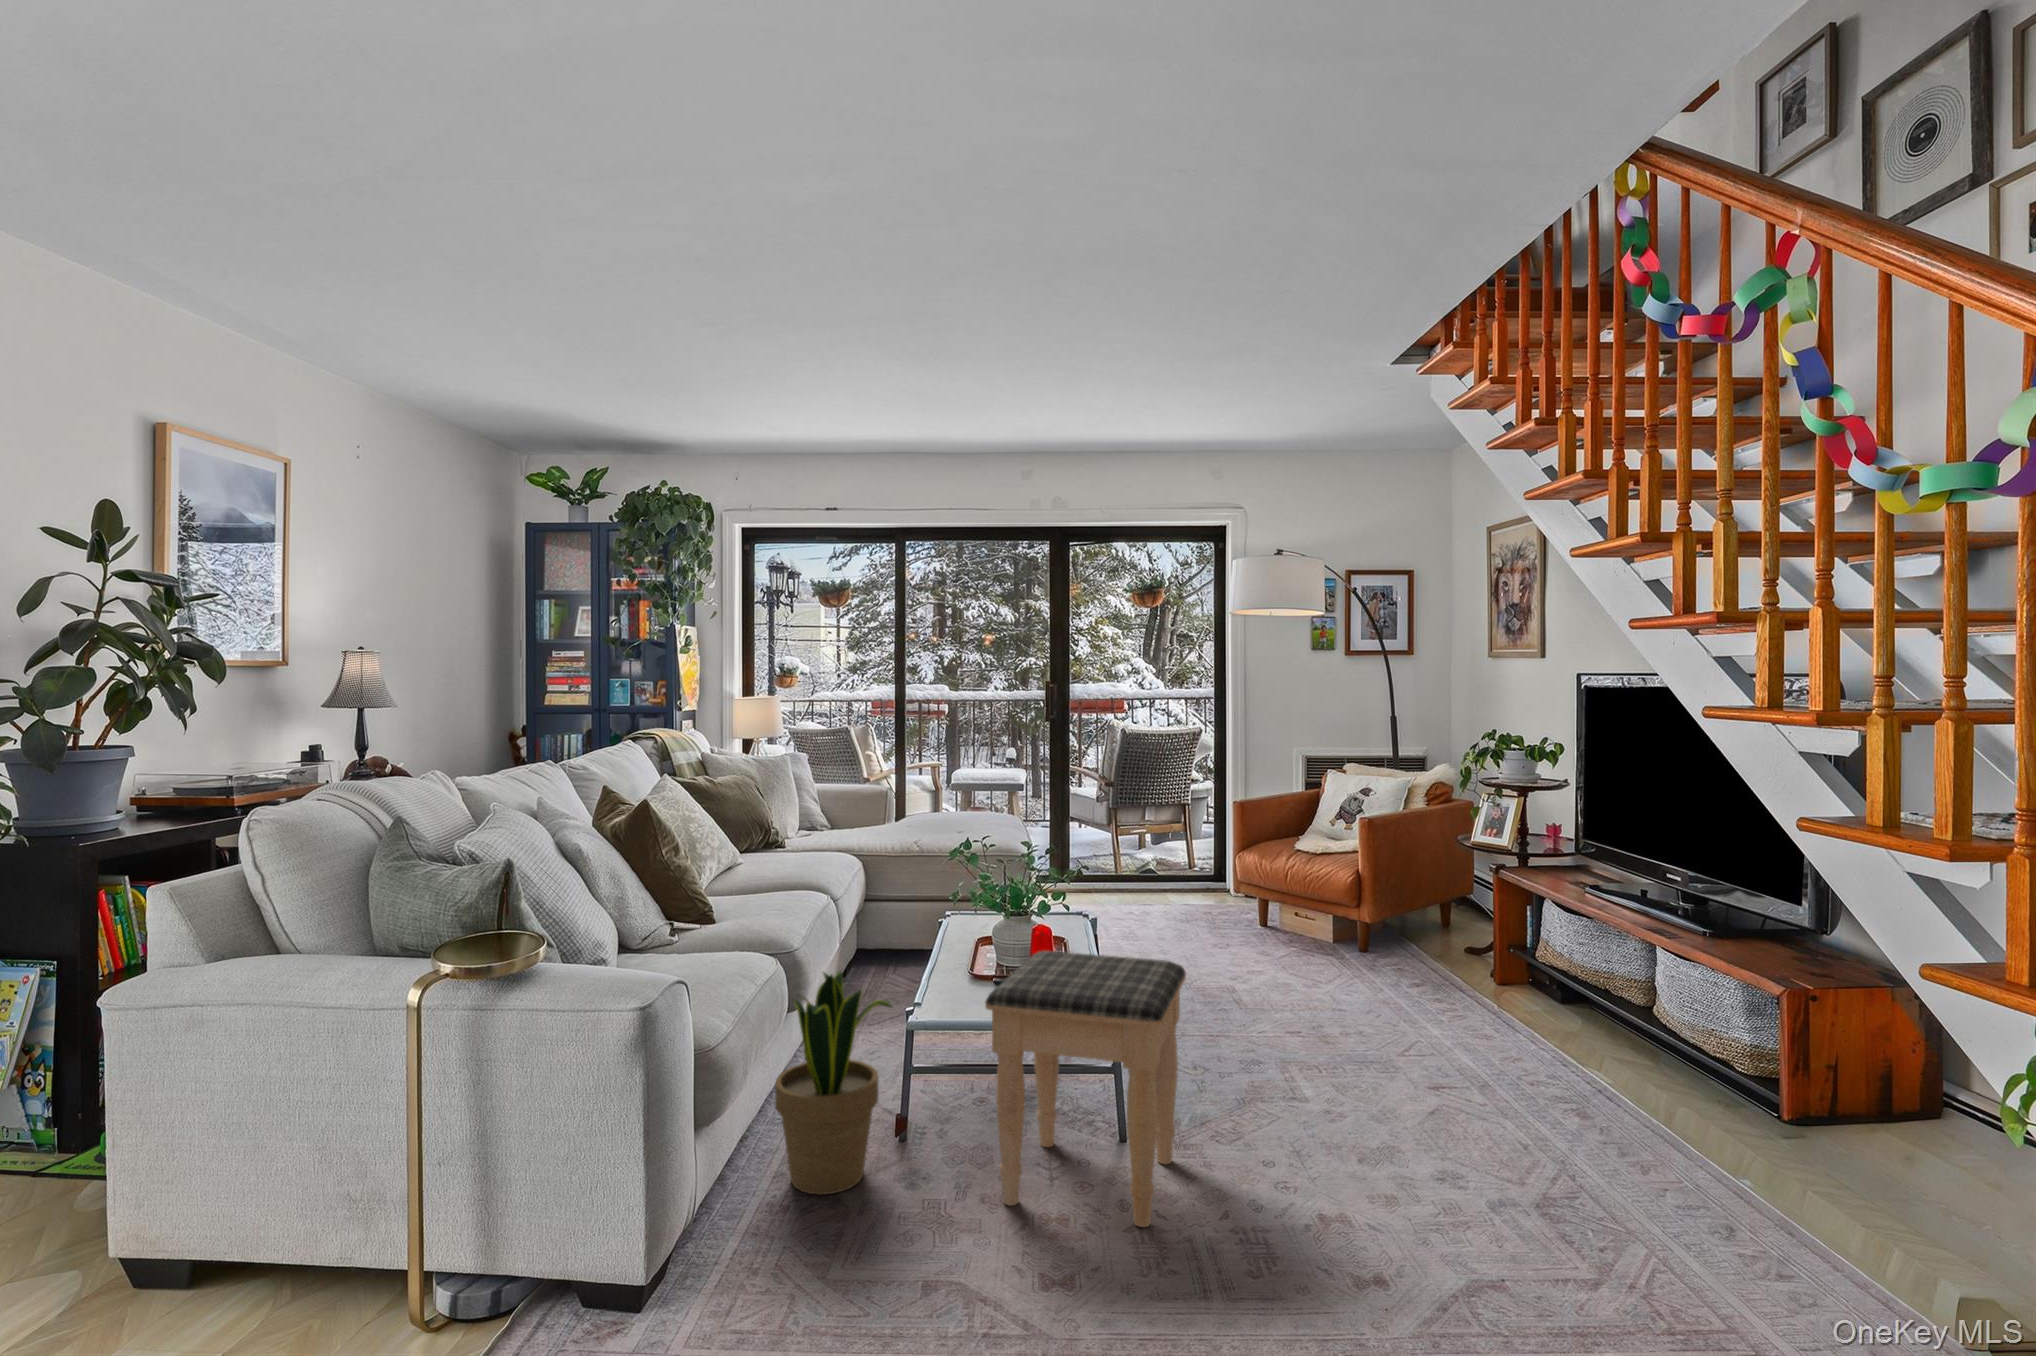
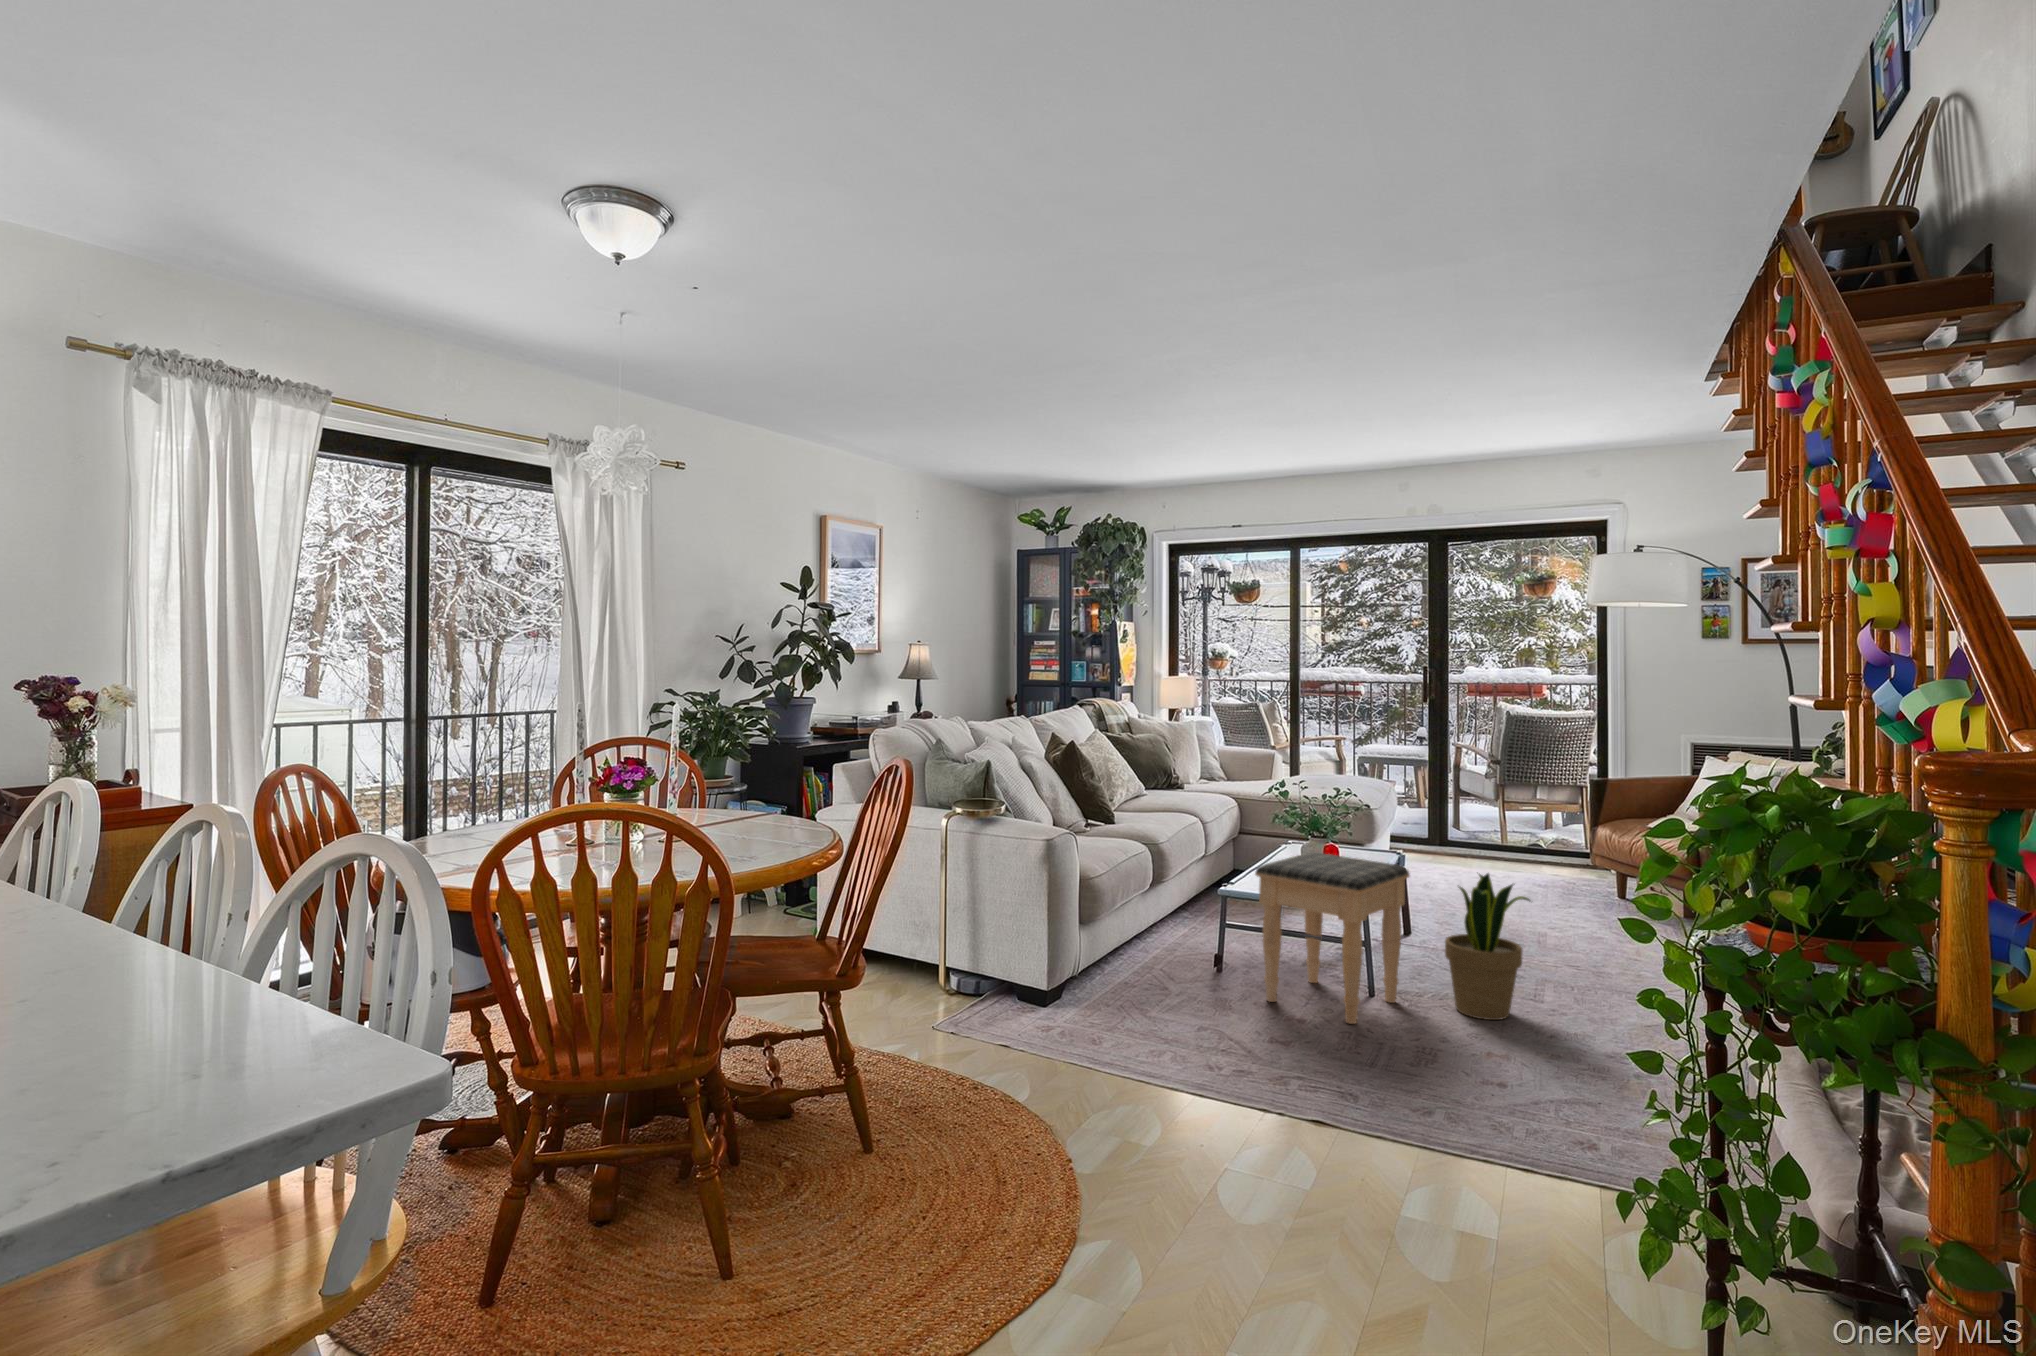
potted plant: present [775,970,892,1195] -> present [1445,873,1530,1020]

